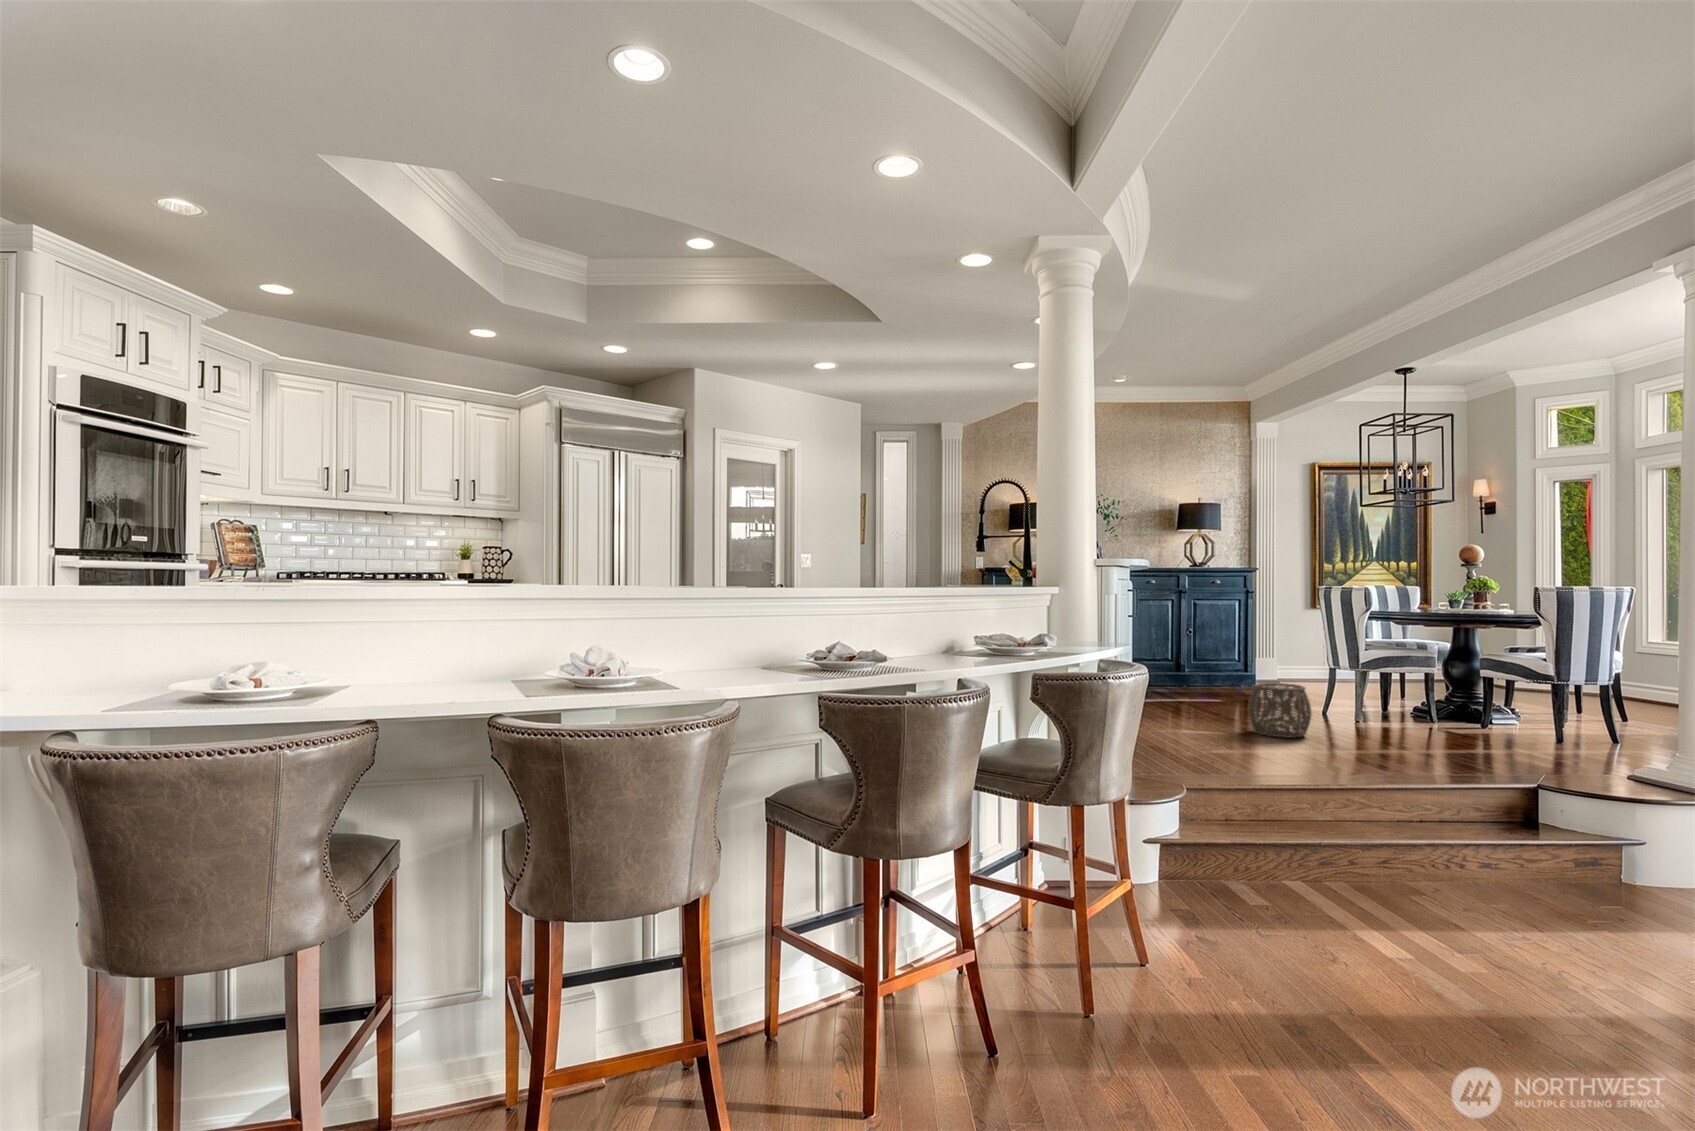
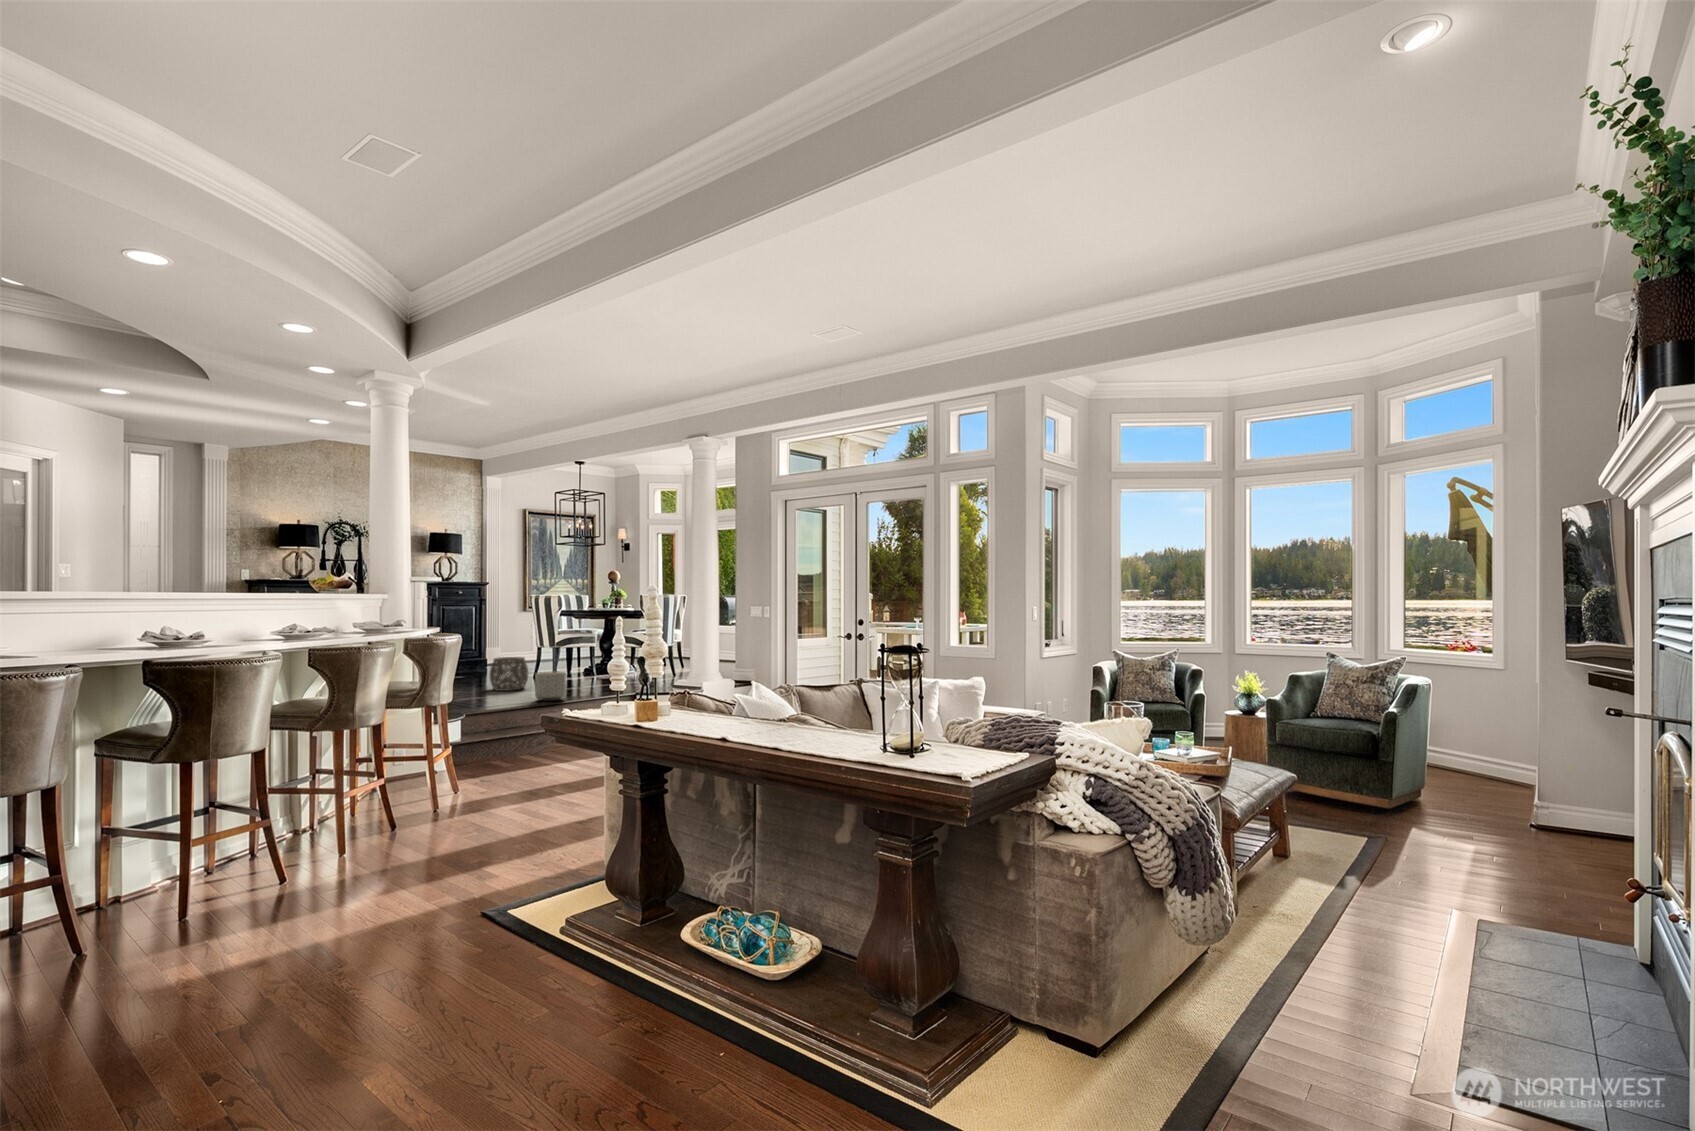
planter: none [1318,721,1376,775] -> present [535,672,566,701]

